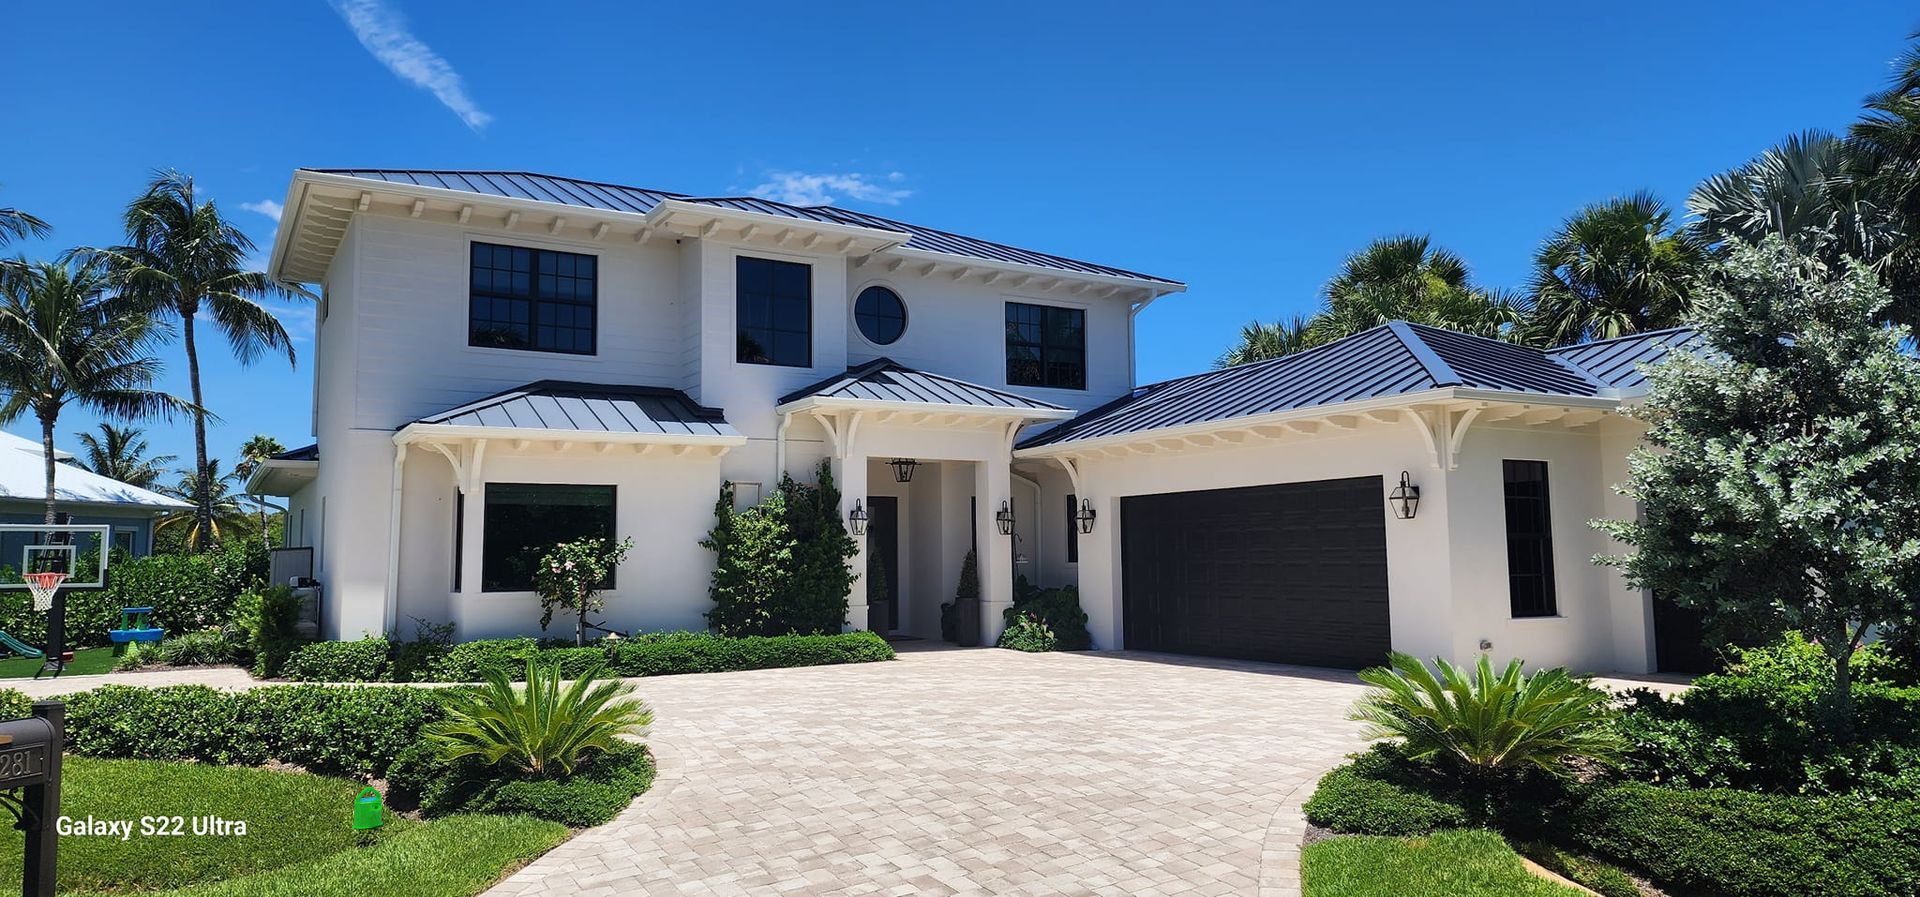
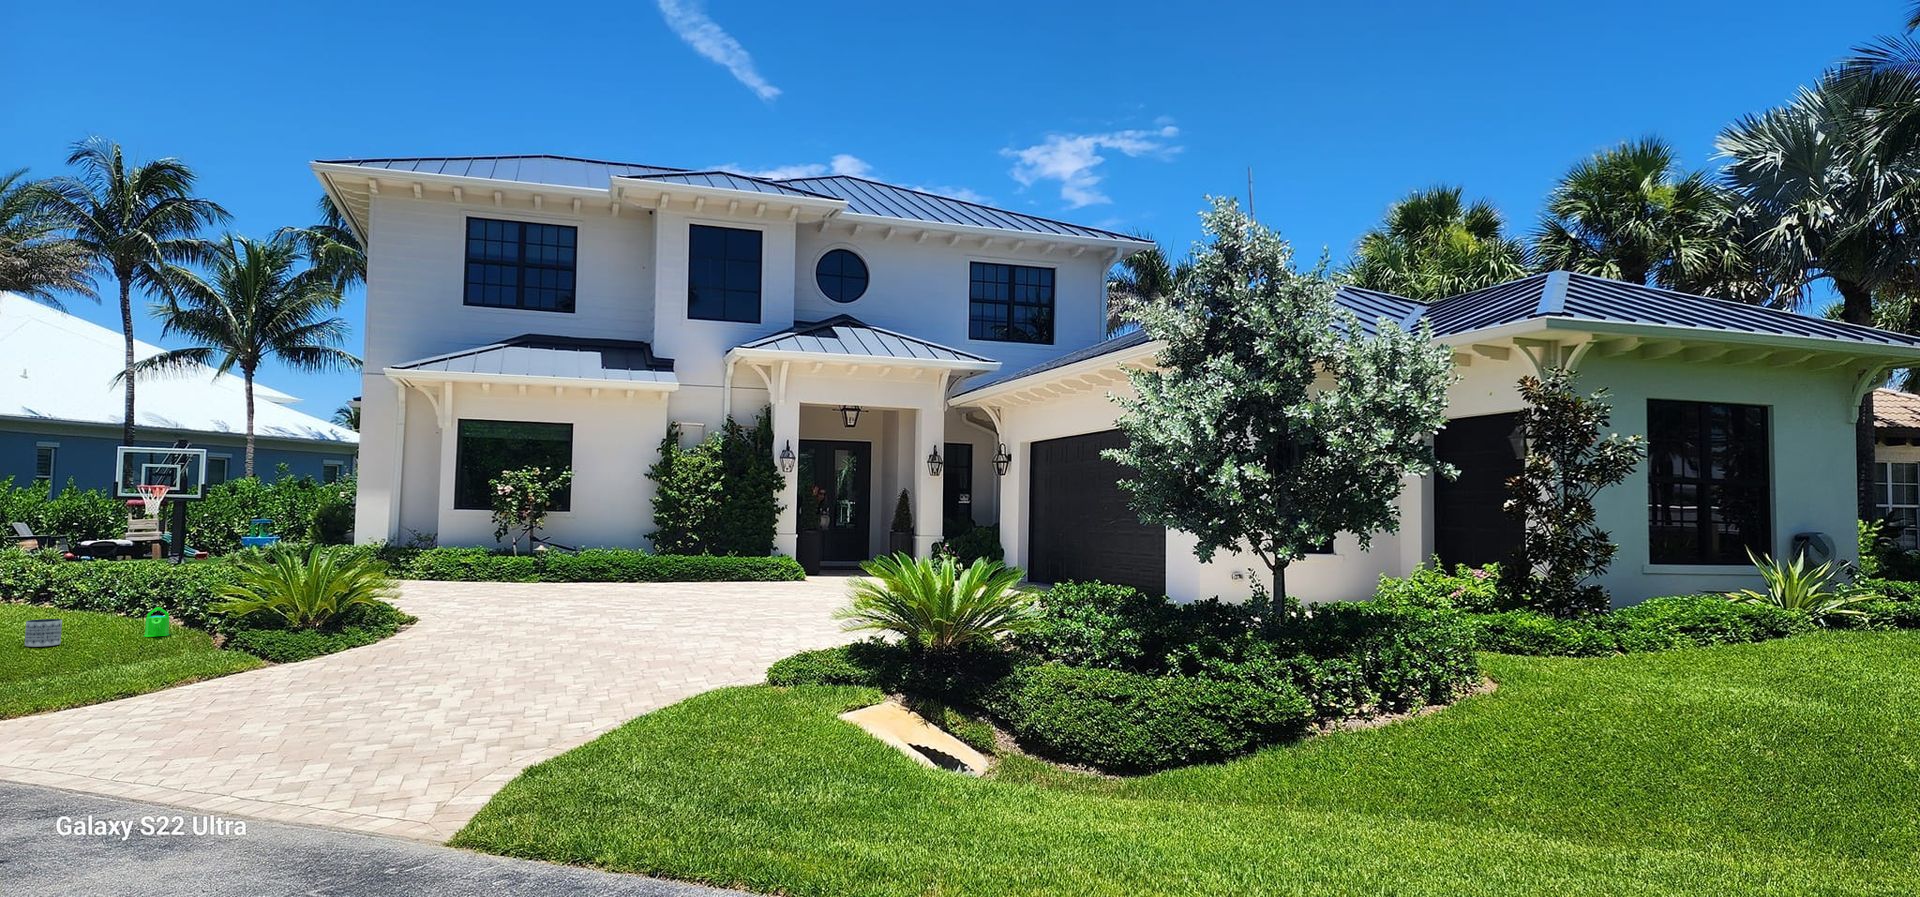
planter: none [226,821,272,866] -> present [25,619,62,647]

